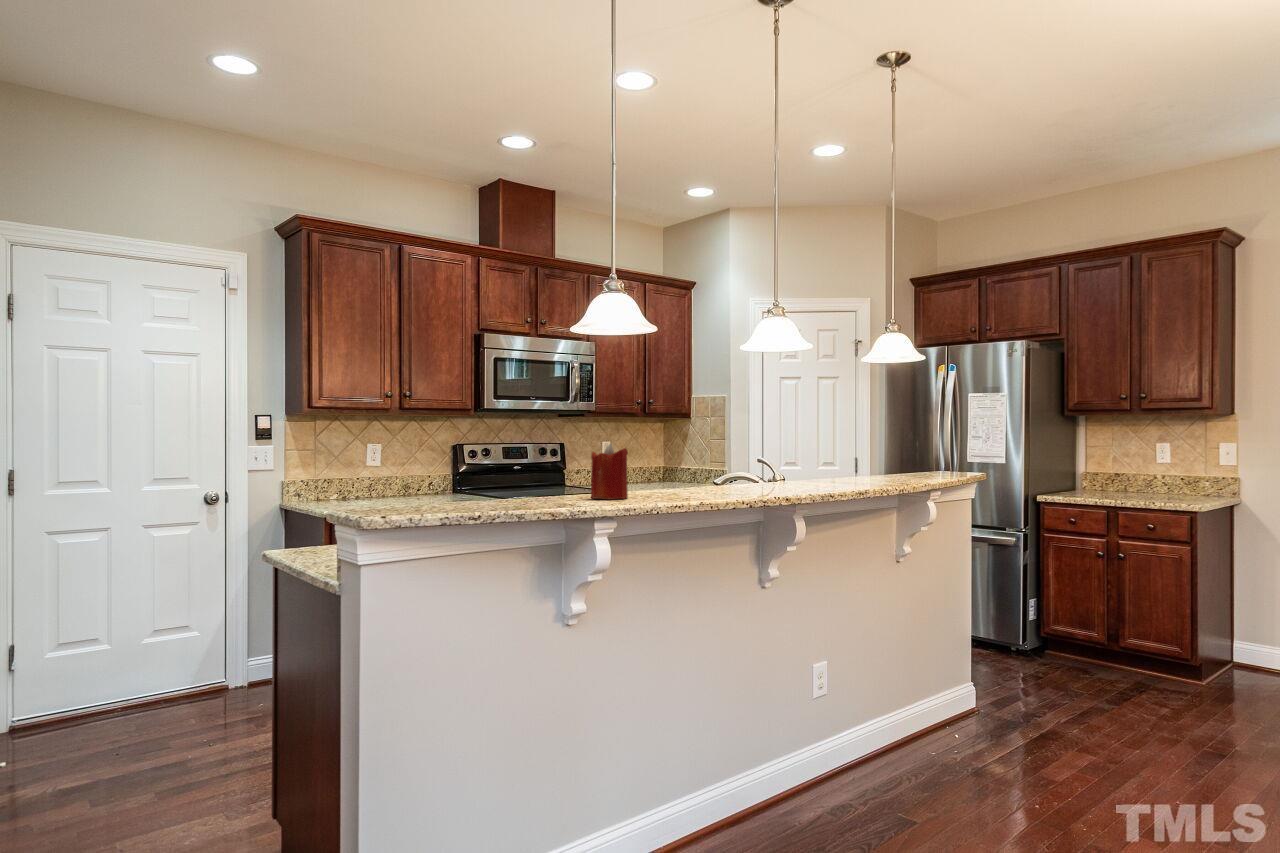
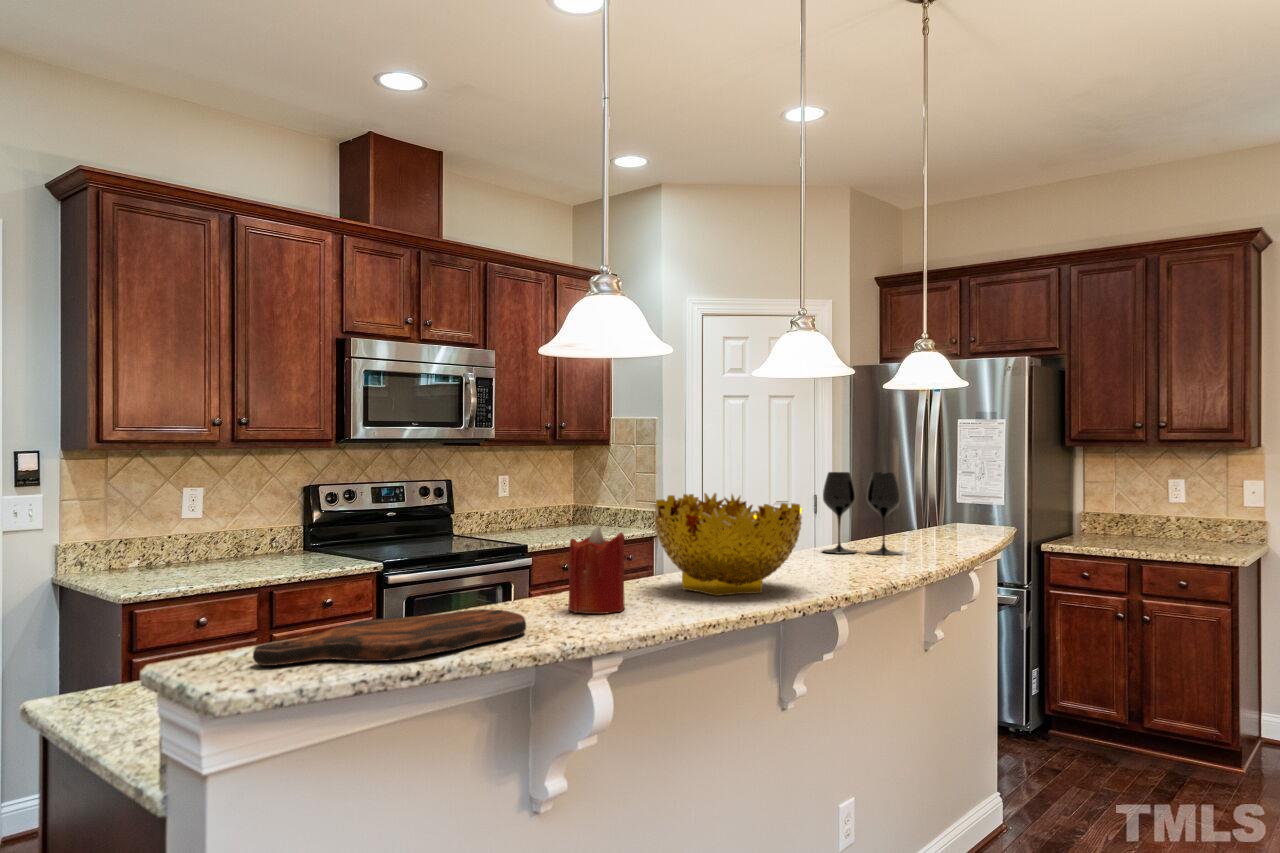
wine glass: none [808,423,867,484] -> present [823,472,901,555]
decorative bowl: none [658,430,759,495] -> present [655,493,802,596]
cutting board: none [387,492,554,510] -> present [253,609,526,666]

